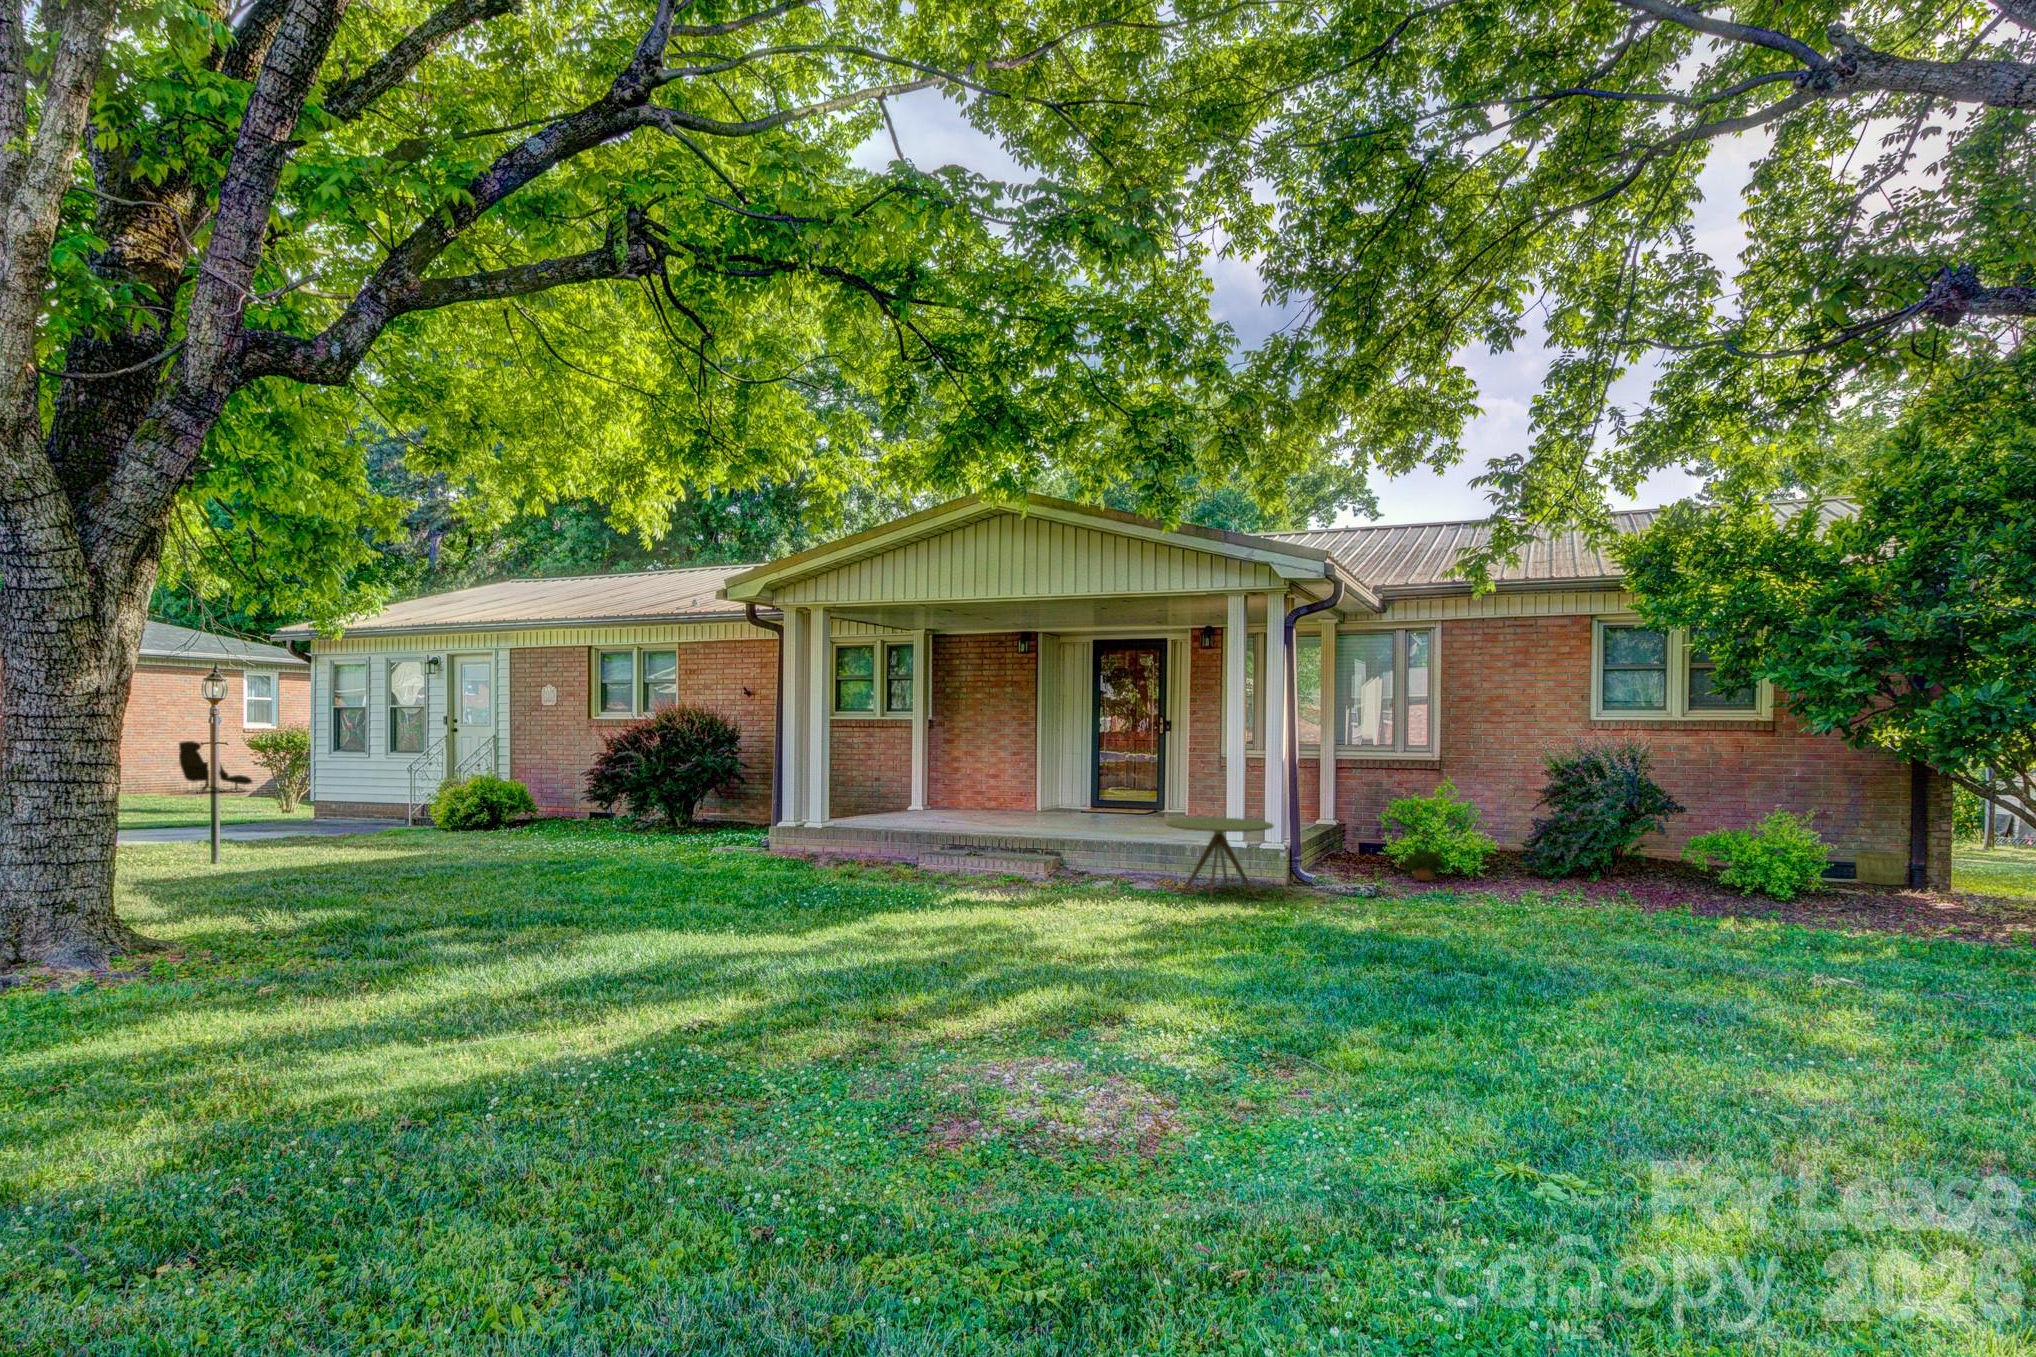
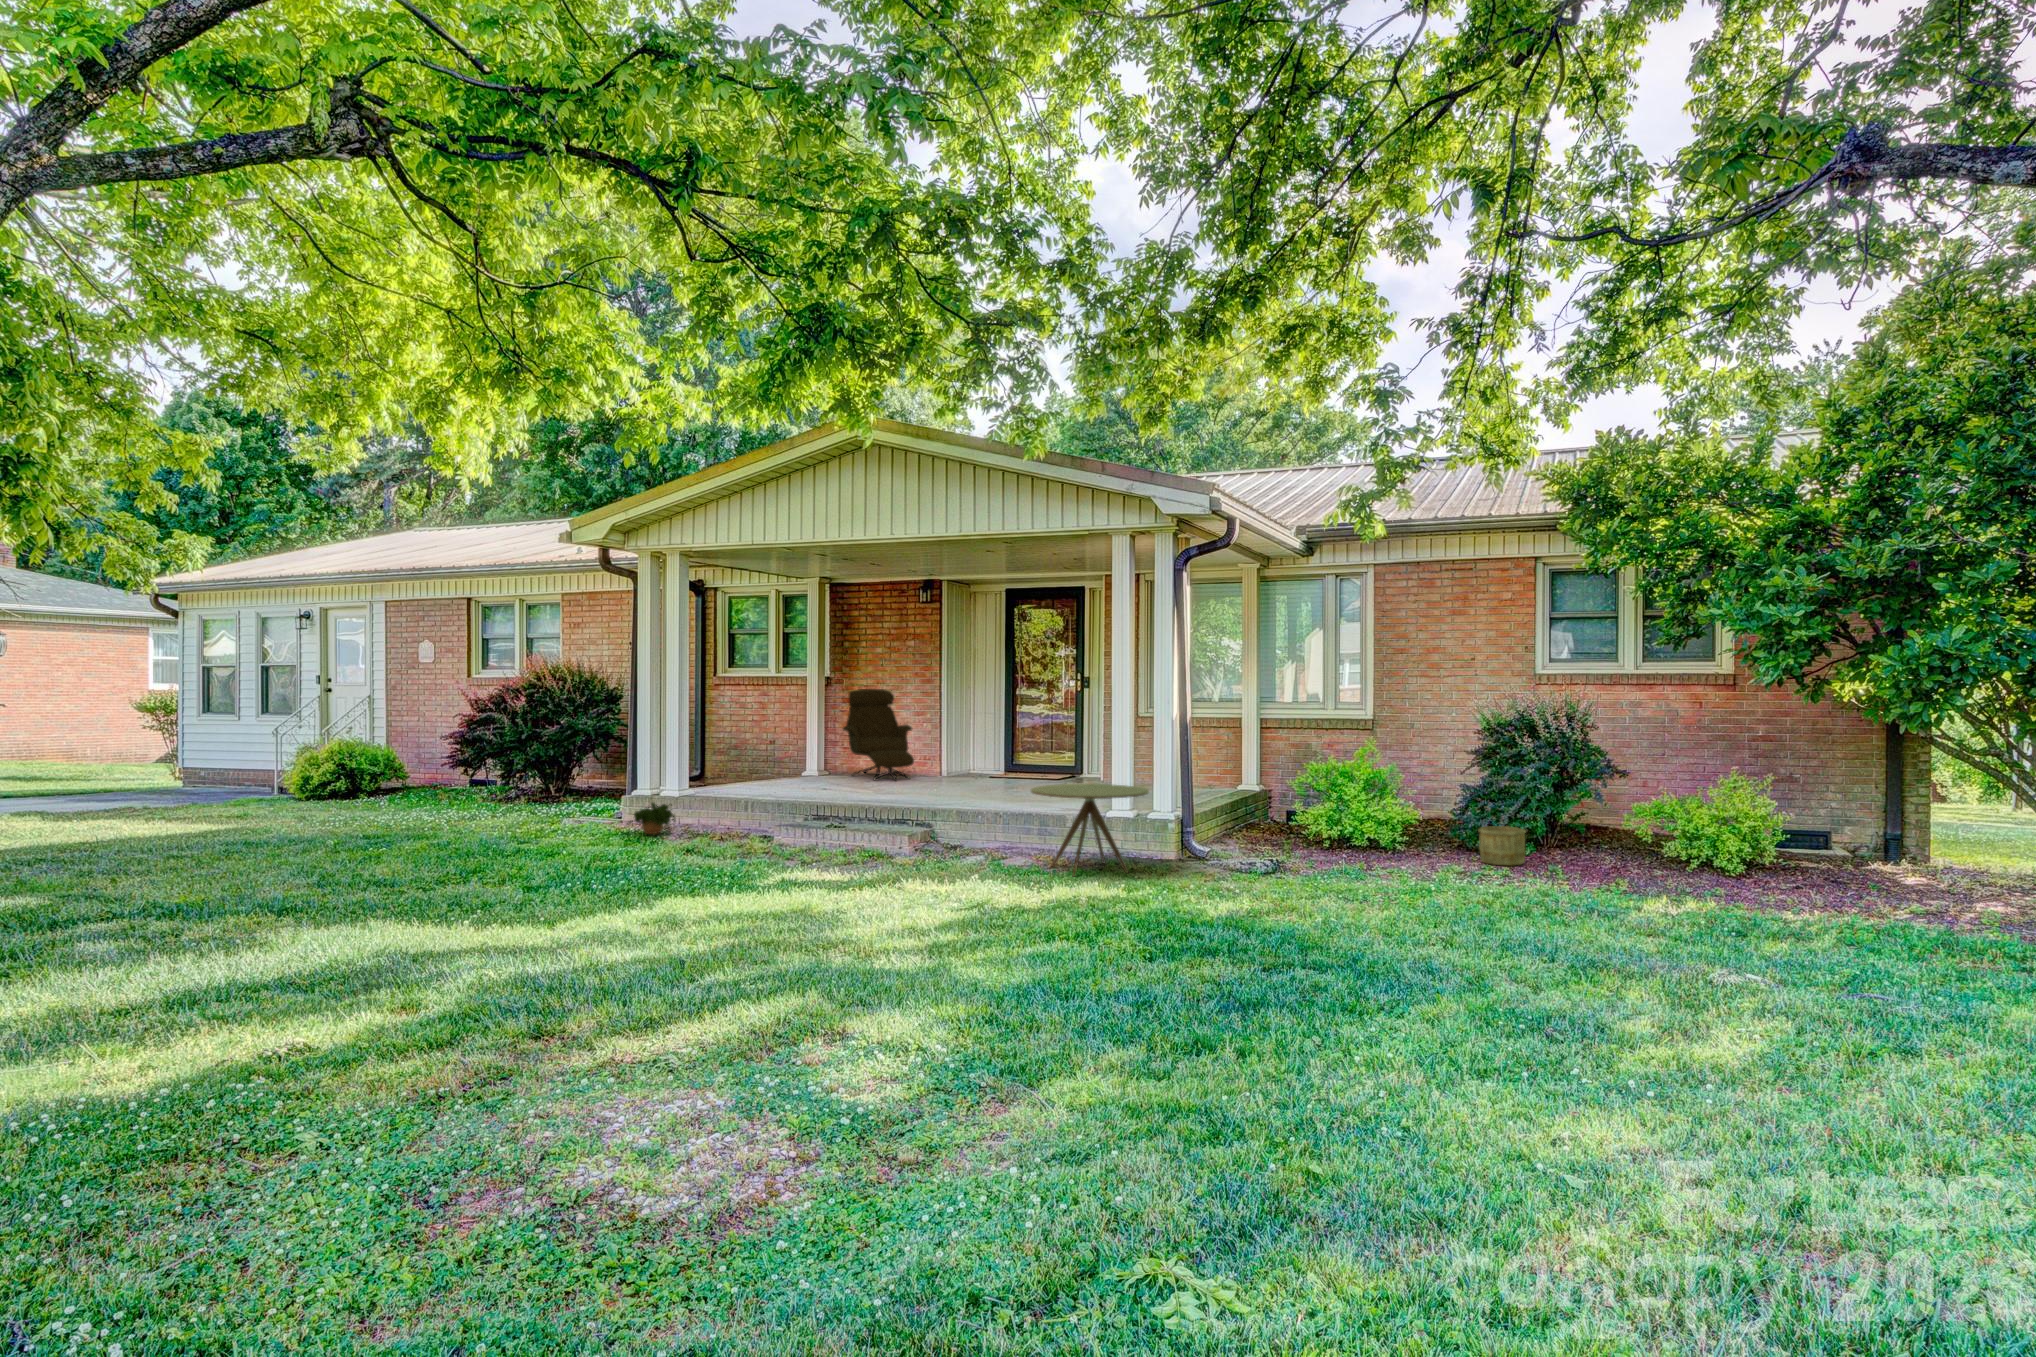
lounge chair: present [179,741,252,793] -> present [843,689,914,780]
potted plant: present [1403,848,1447,881] -> present [627,803,676,835]
wooden bucket: present [1855,850,1905,885] -> present [1478,826,1526,866]

